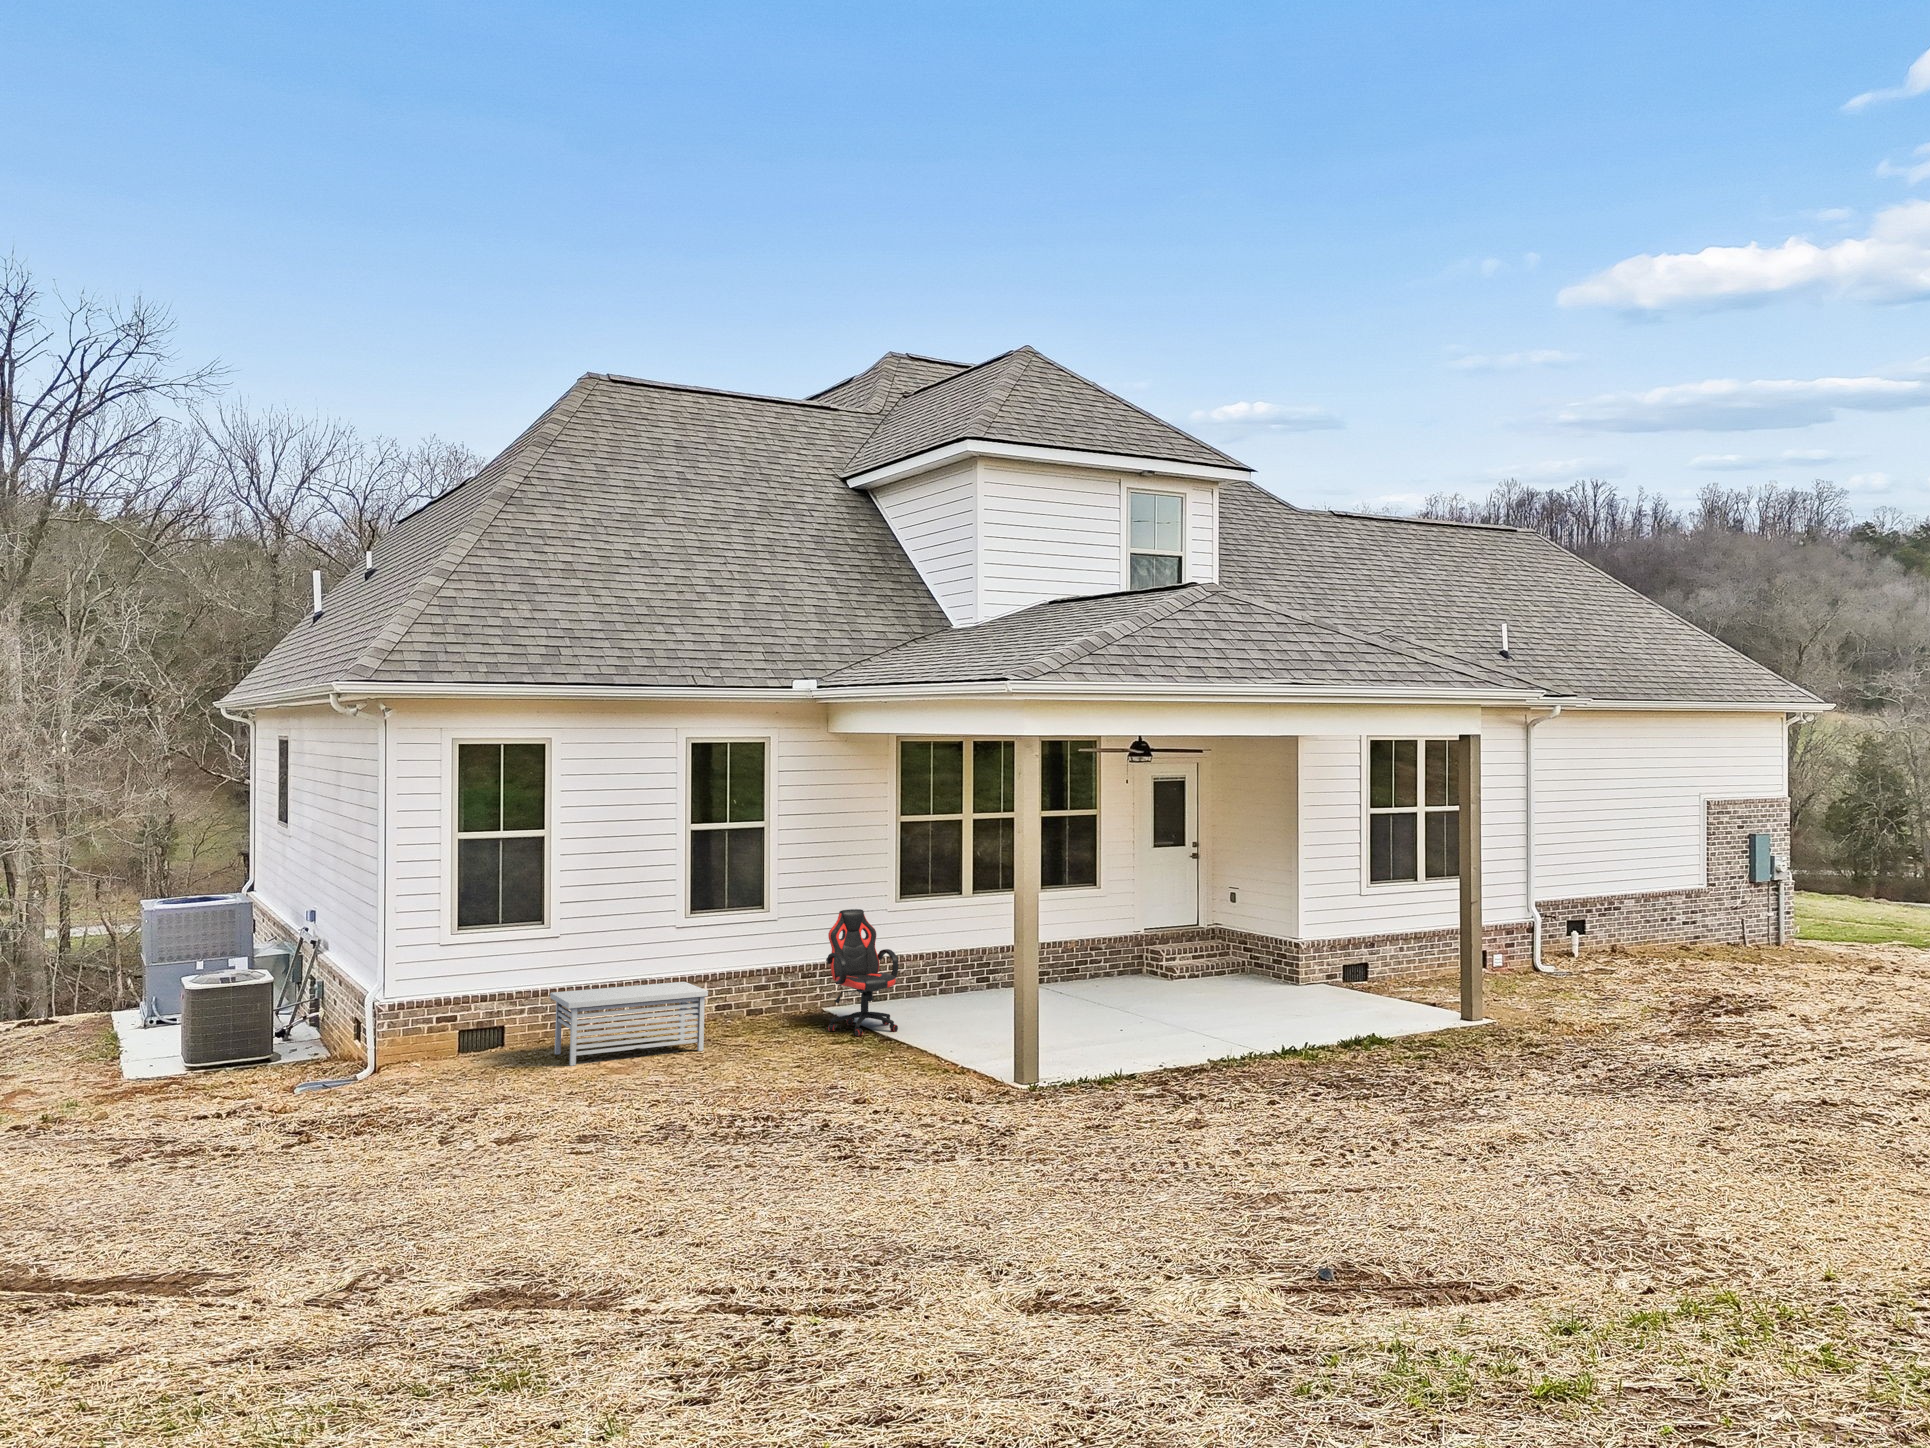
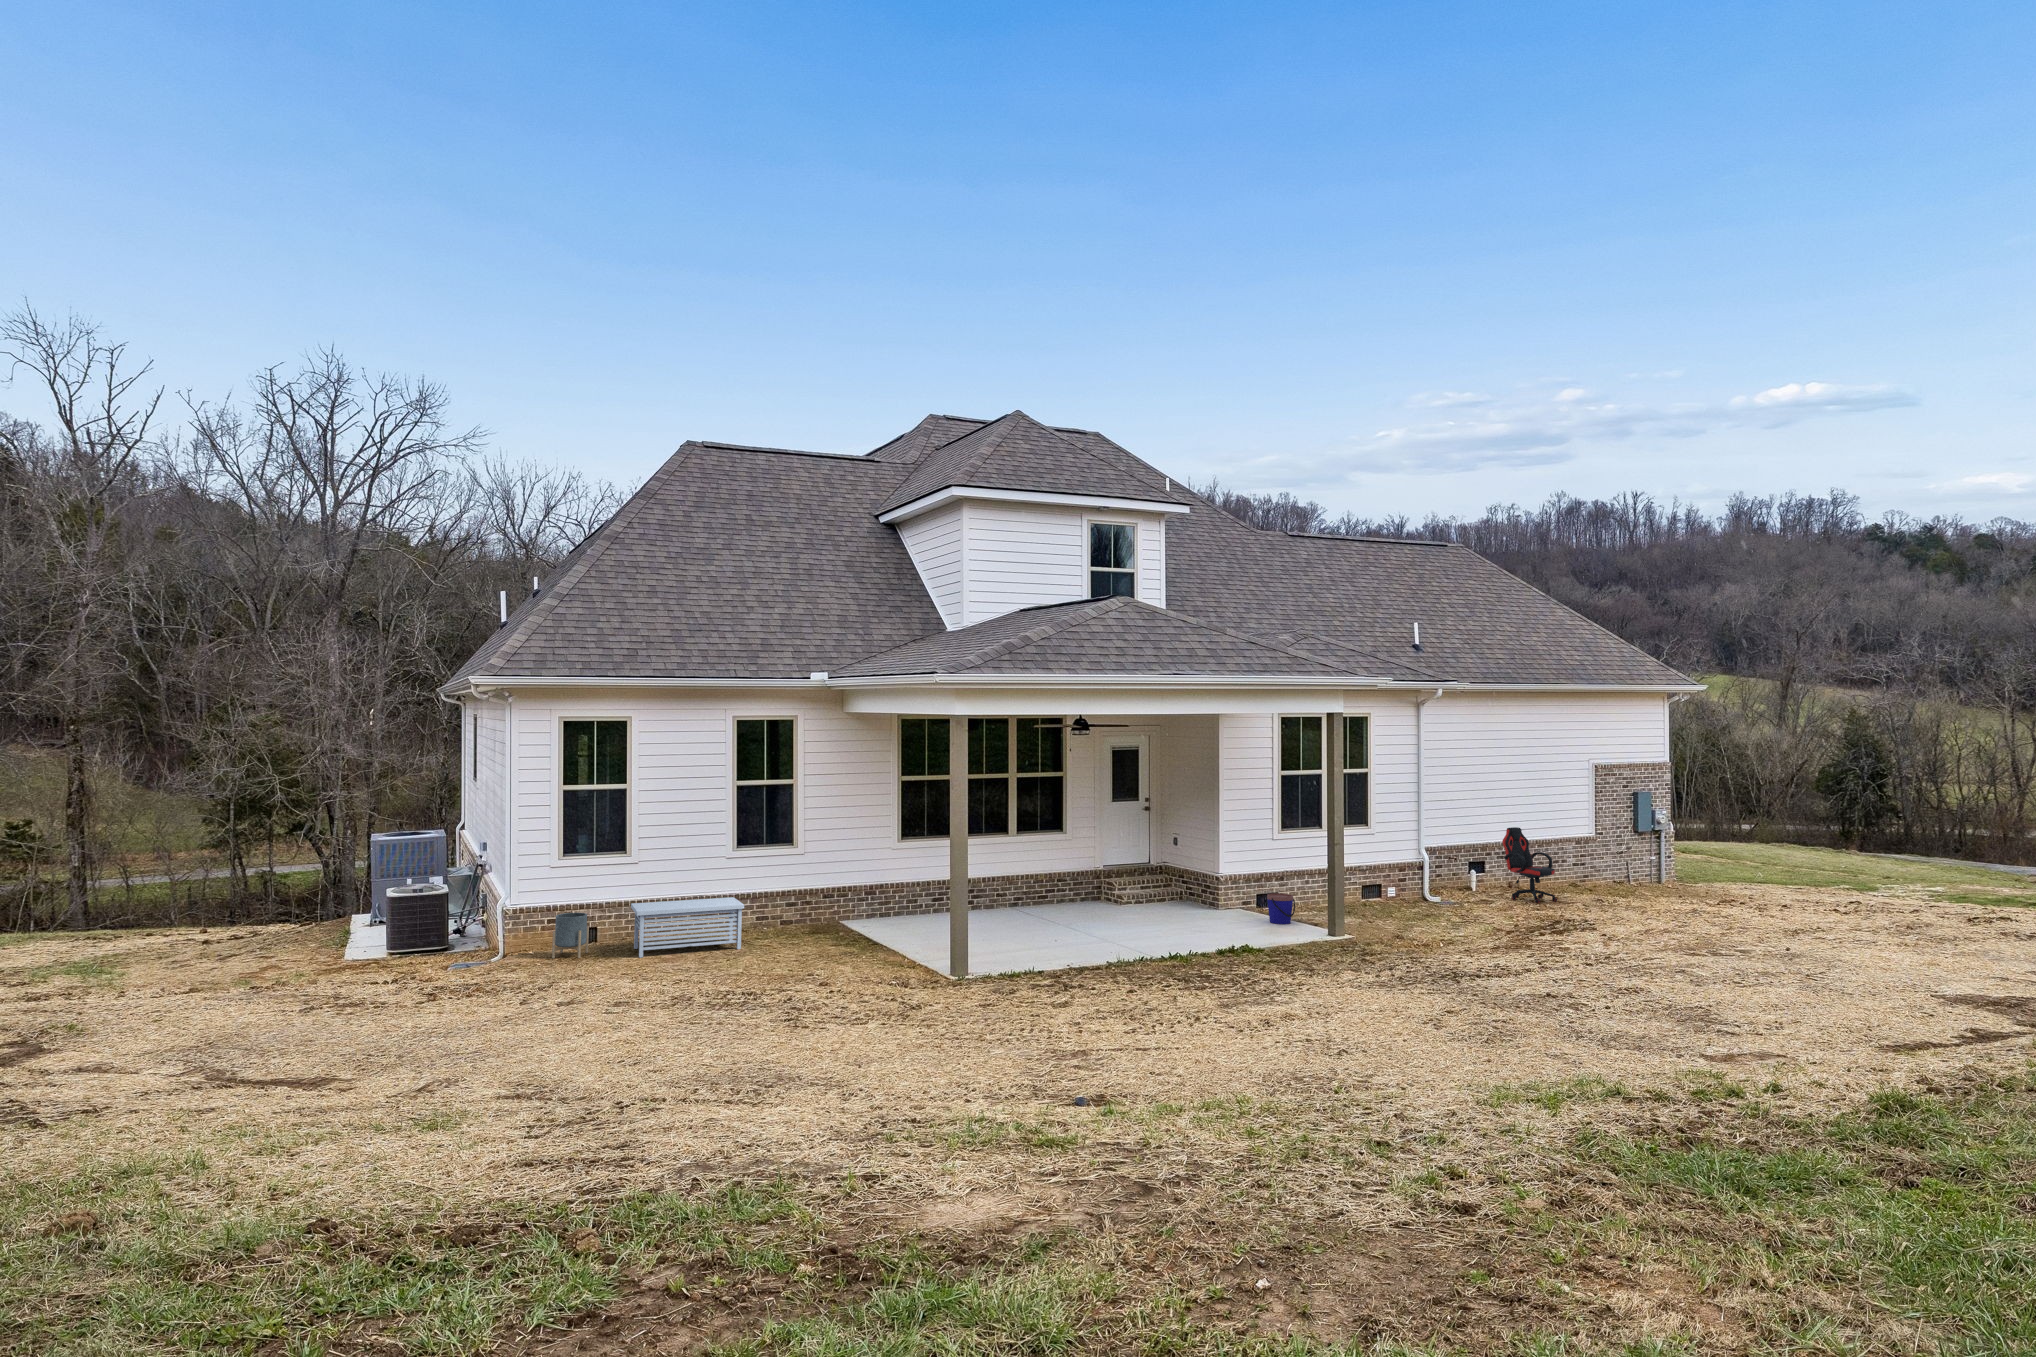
chair: present [826,909,898,1036] -> present [1502,827,1557,903]
bucket: none [1357,963,1393,1001] -> present [1267,893,1295,924]
planter: none [448,1007,495,1070] -> present [552,913,589,958]

